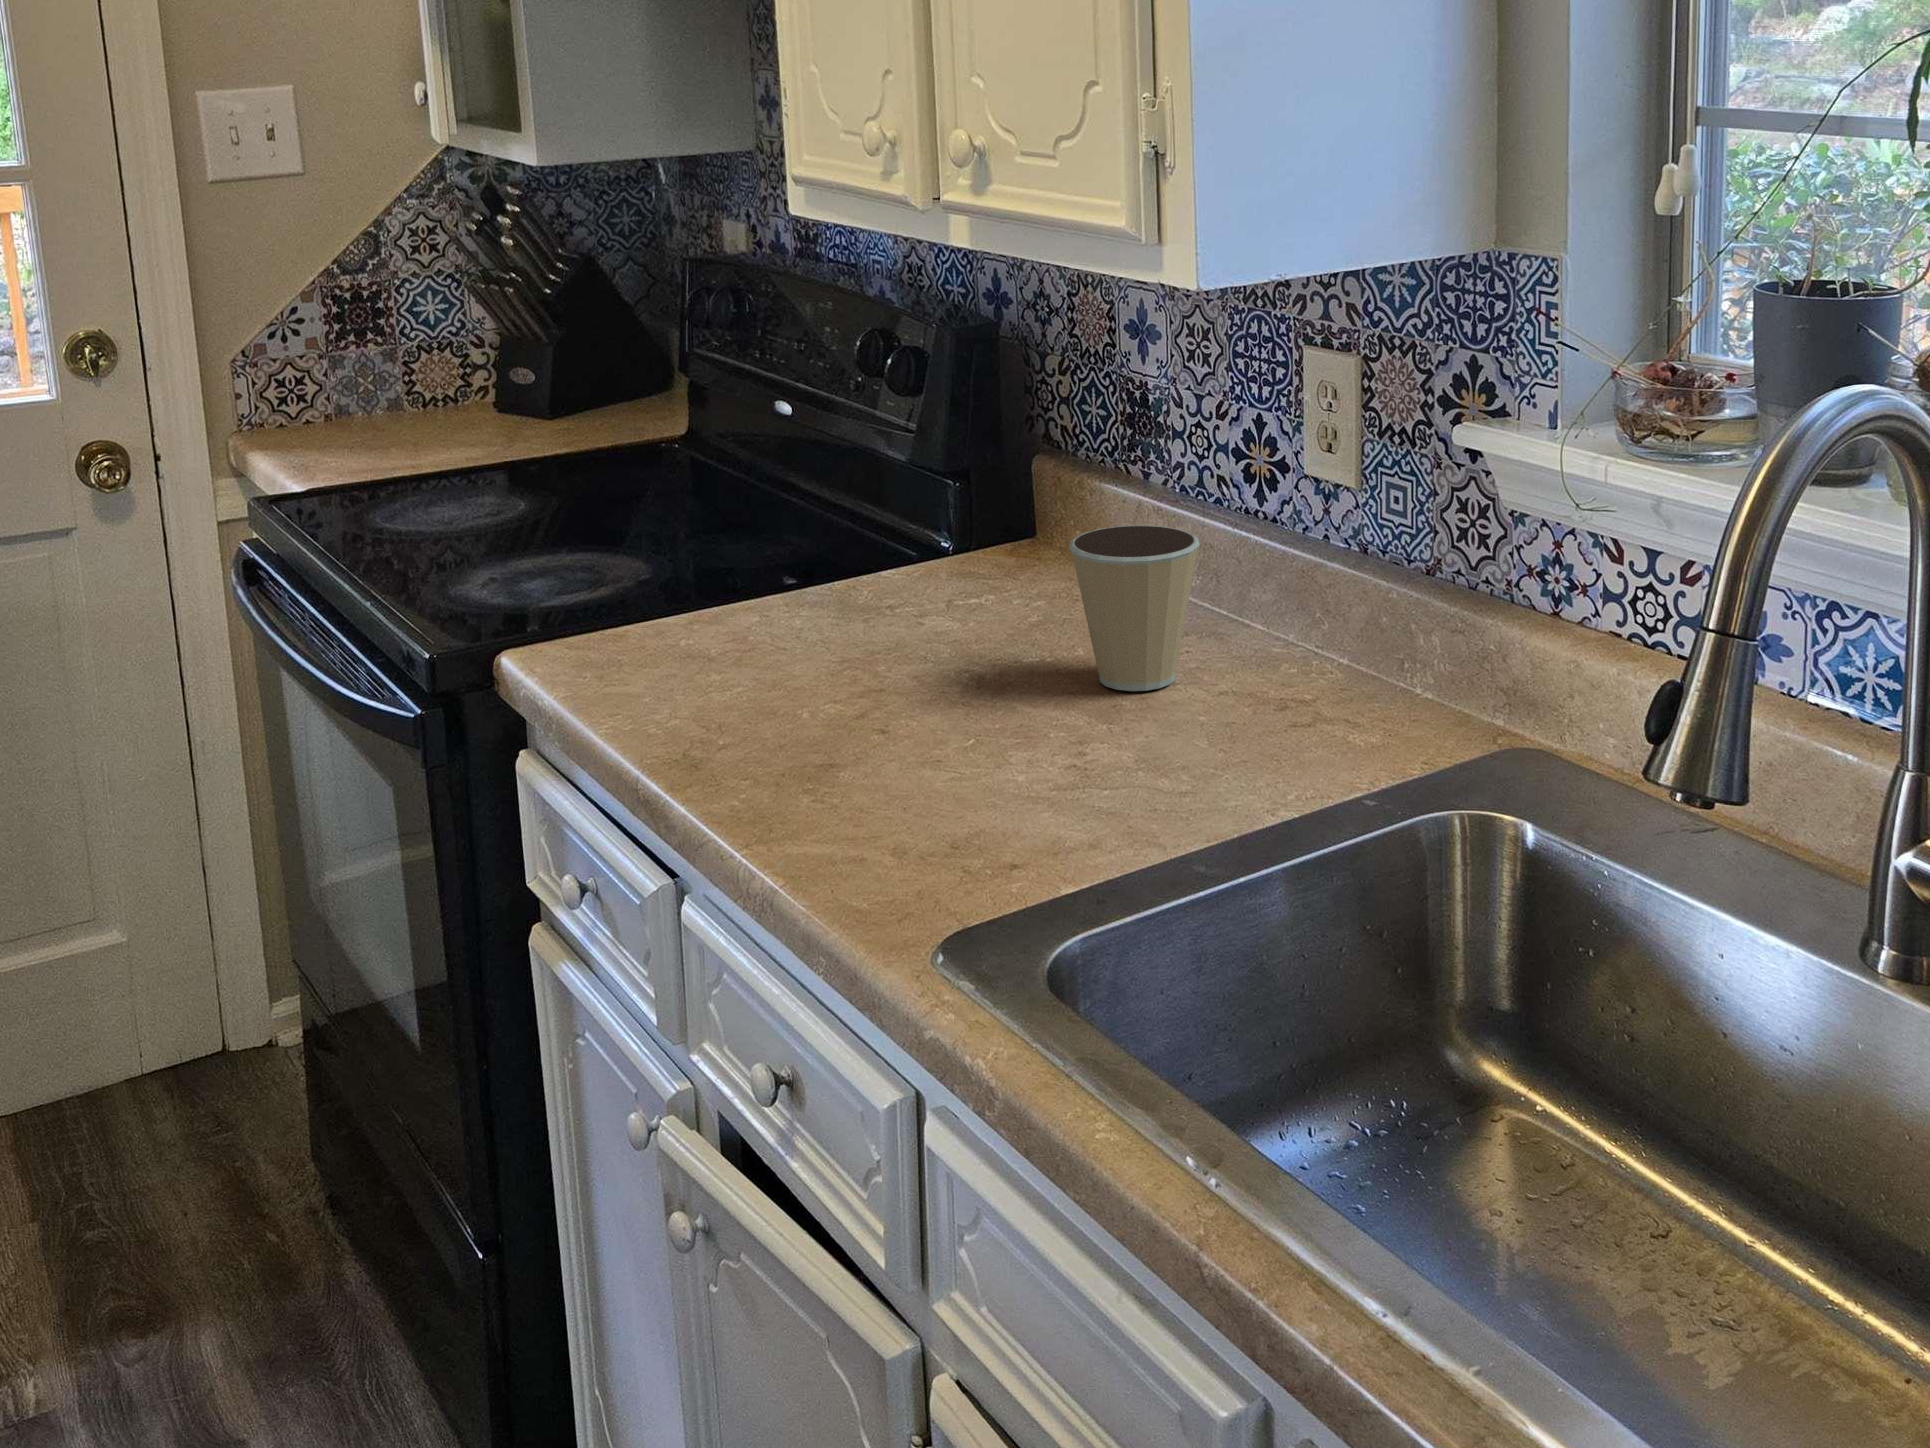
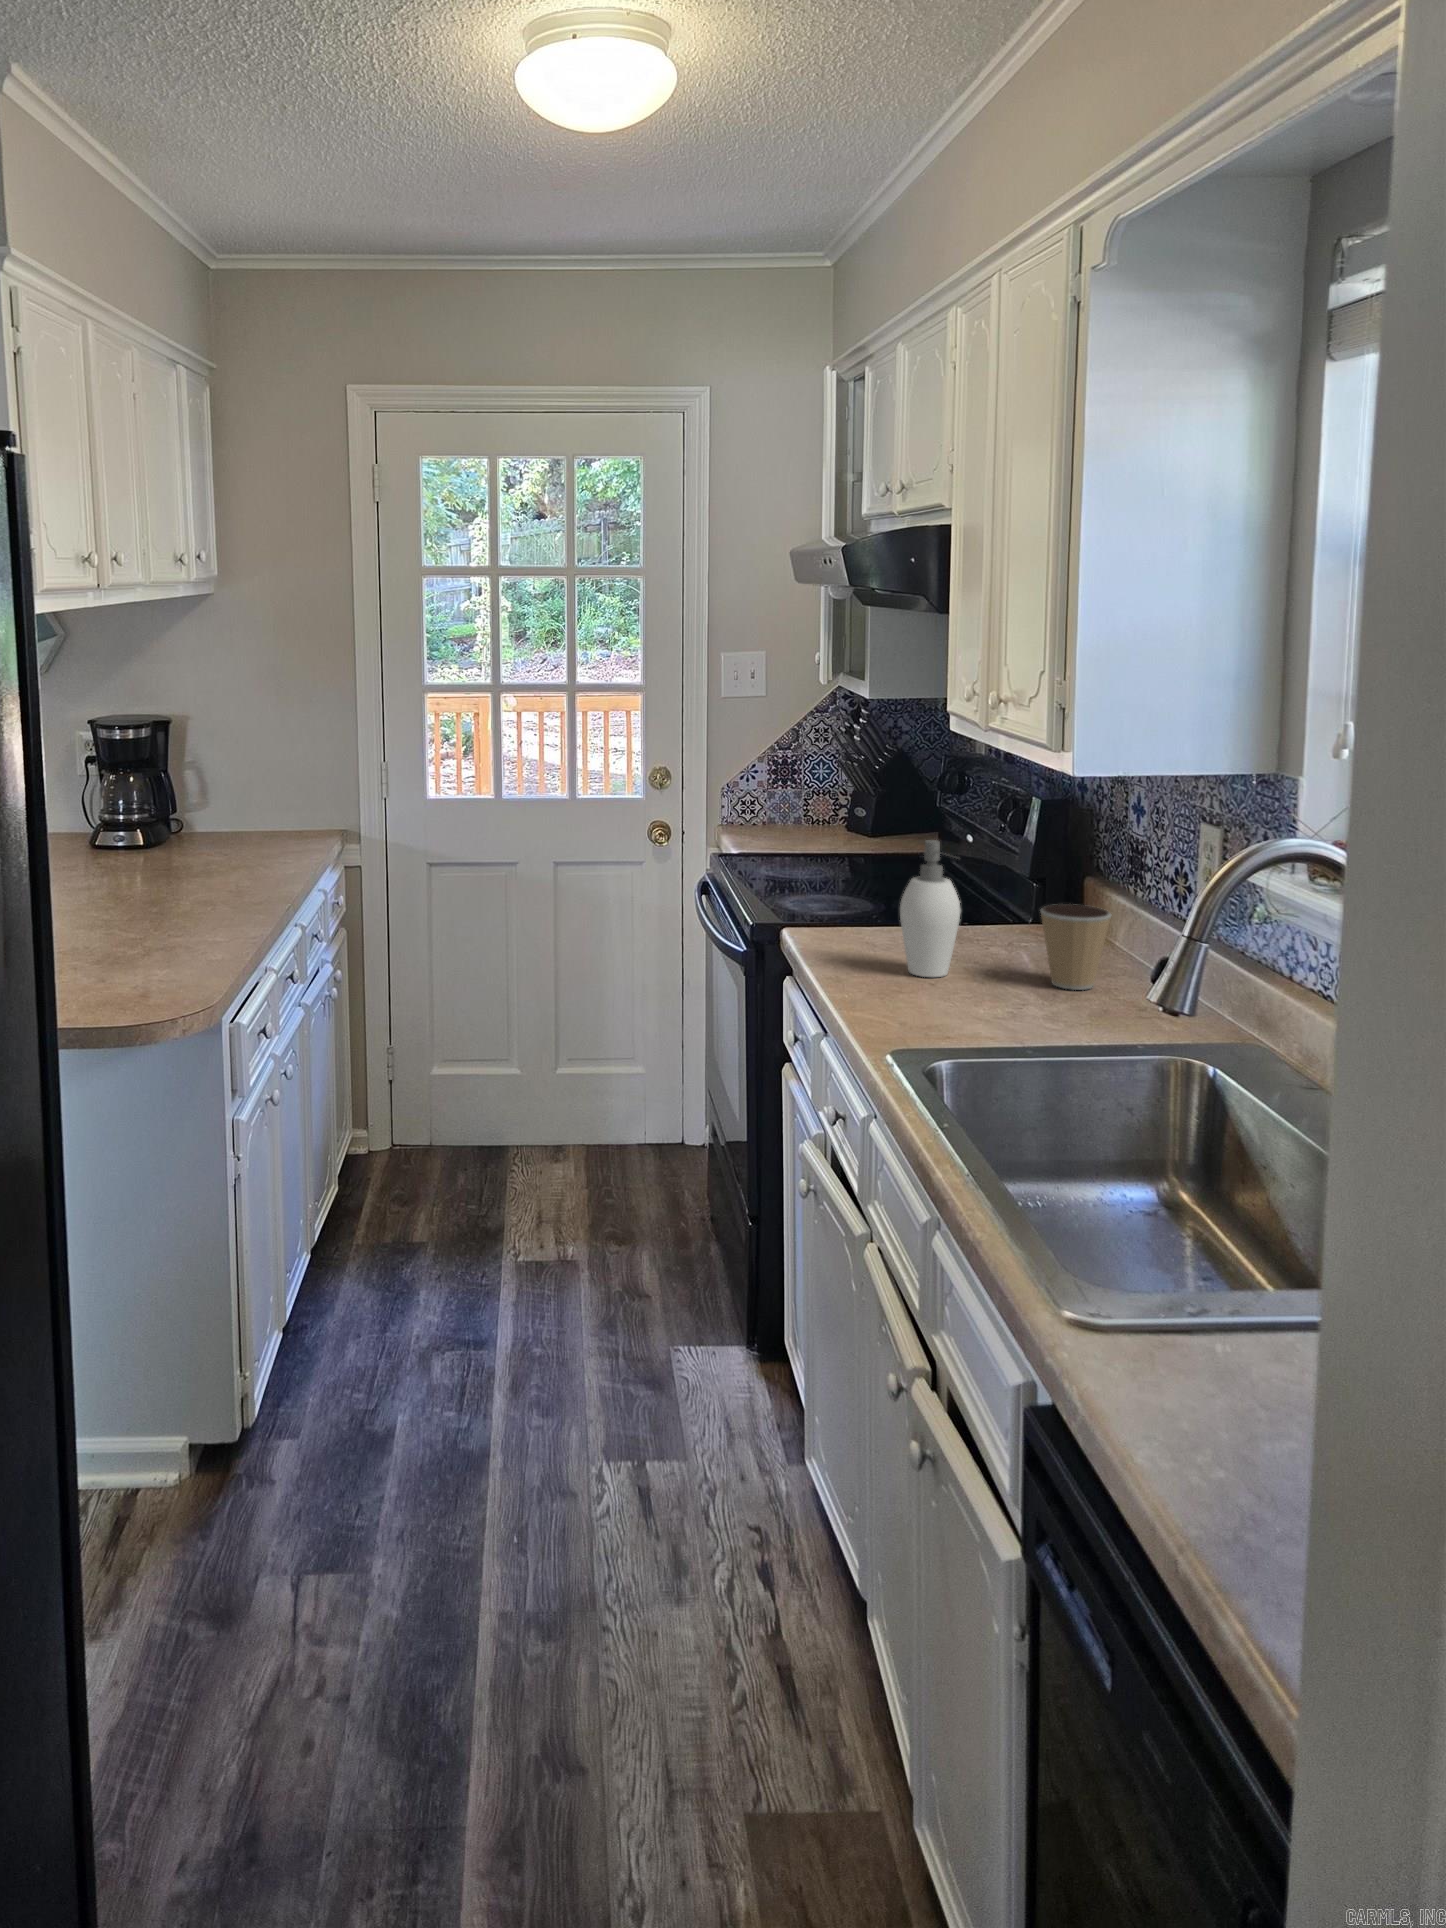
soap dispenser: none [799,440,929,720] -> present [900,840,960,977]

